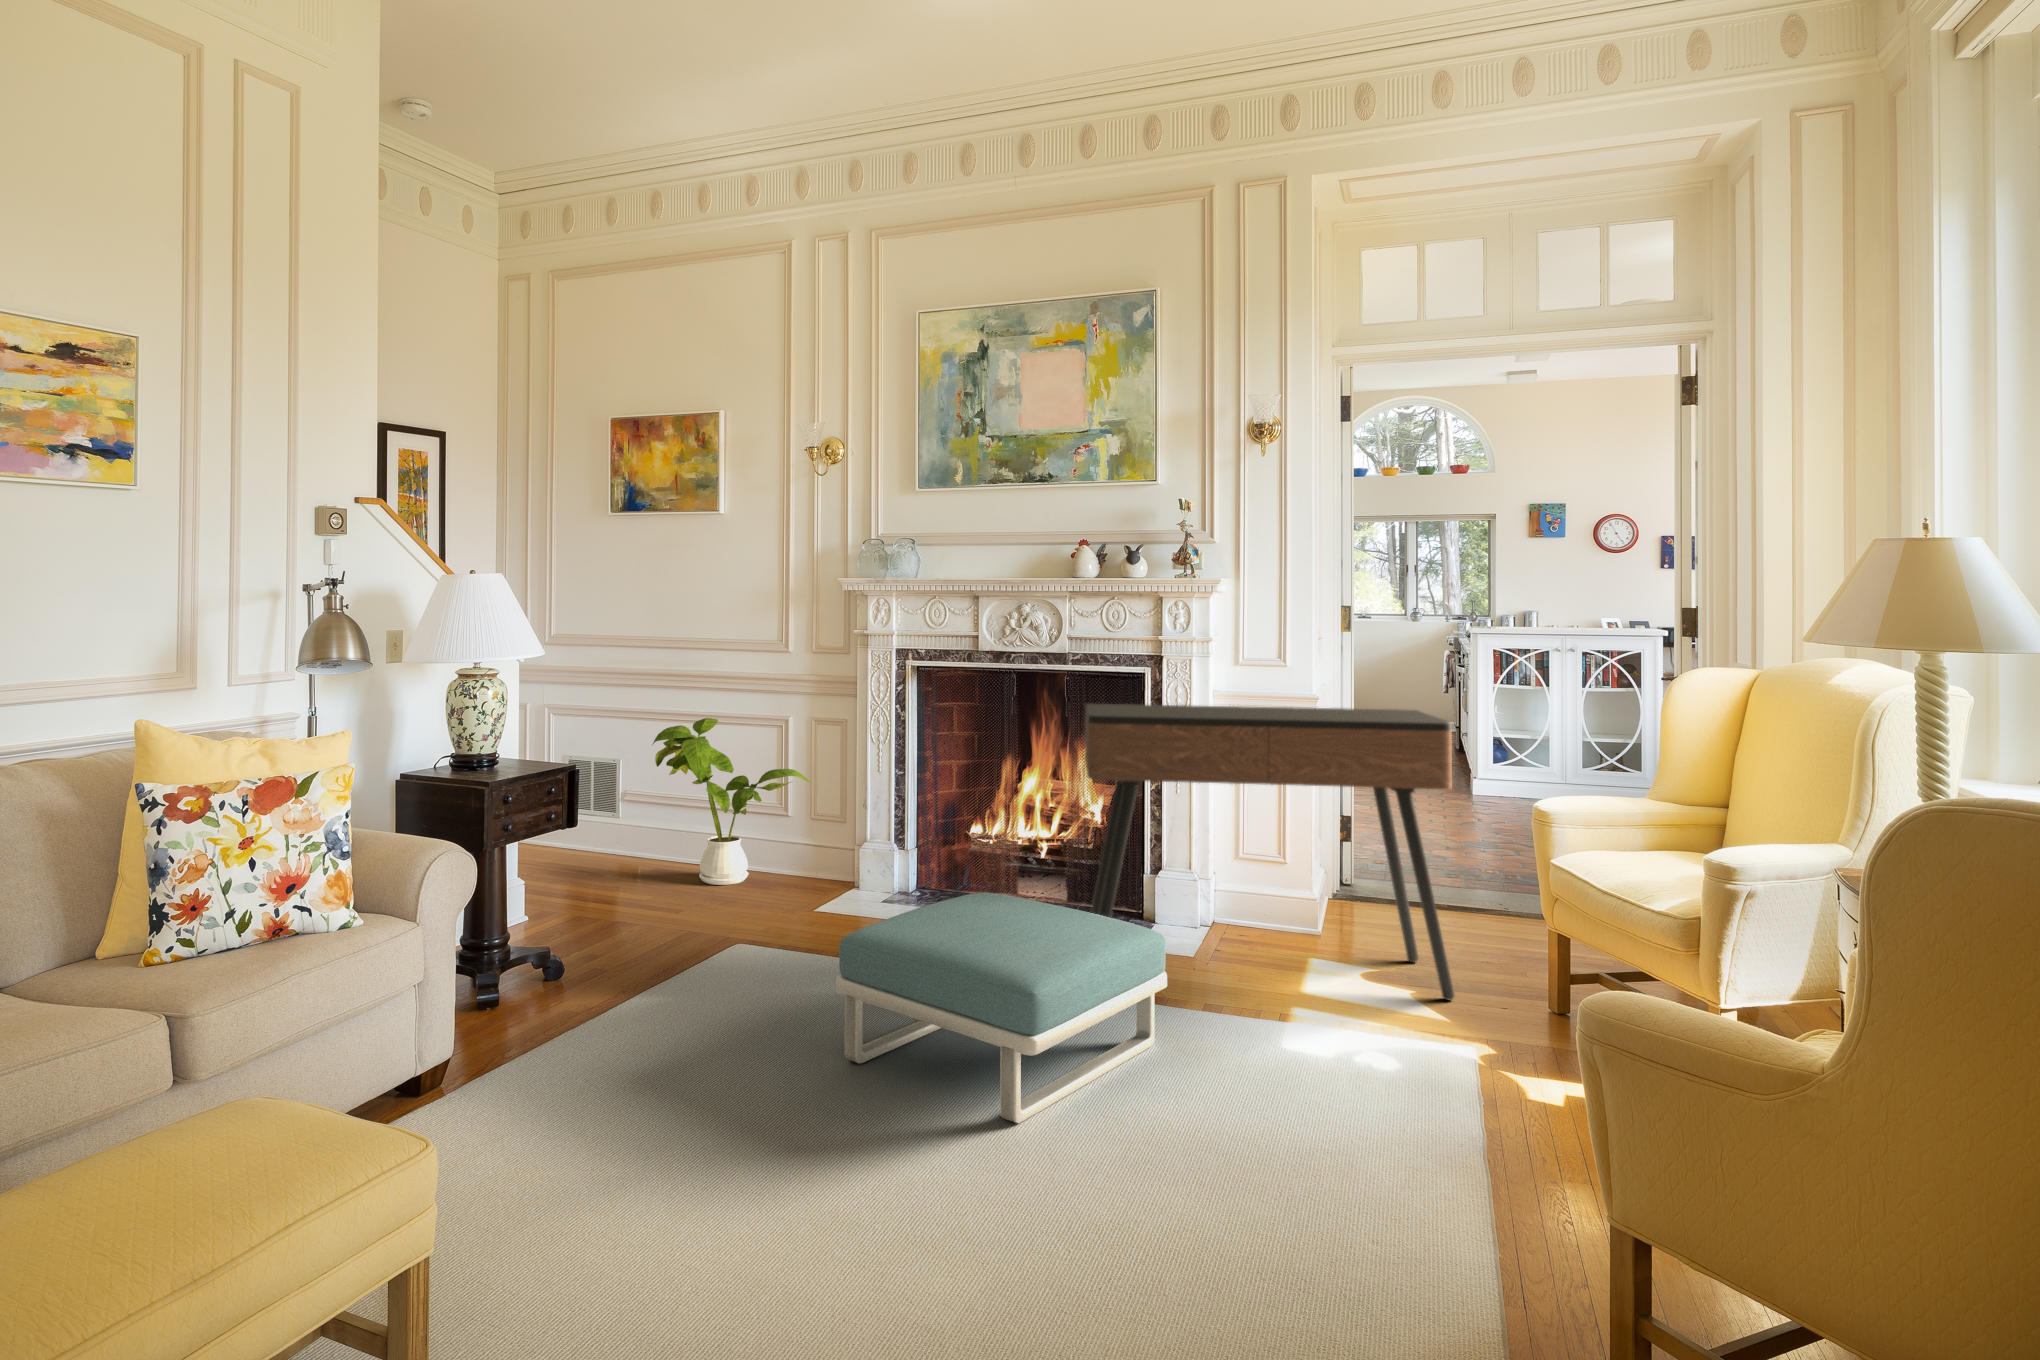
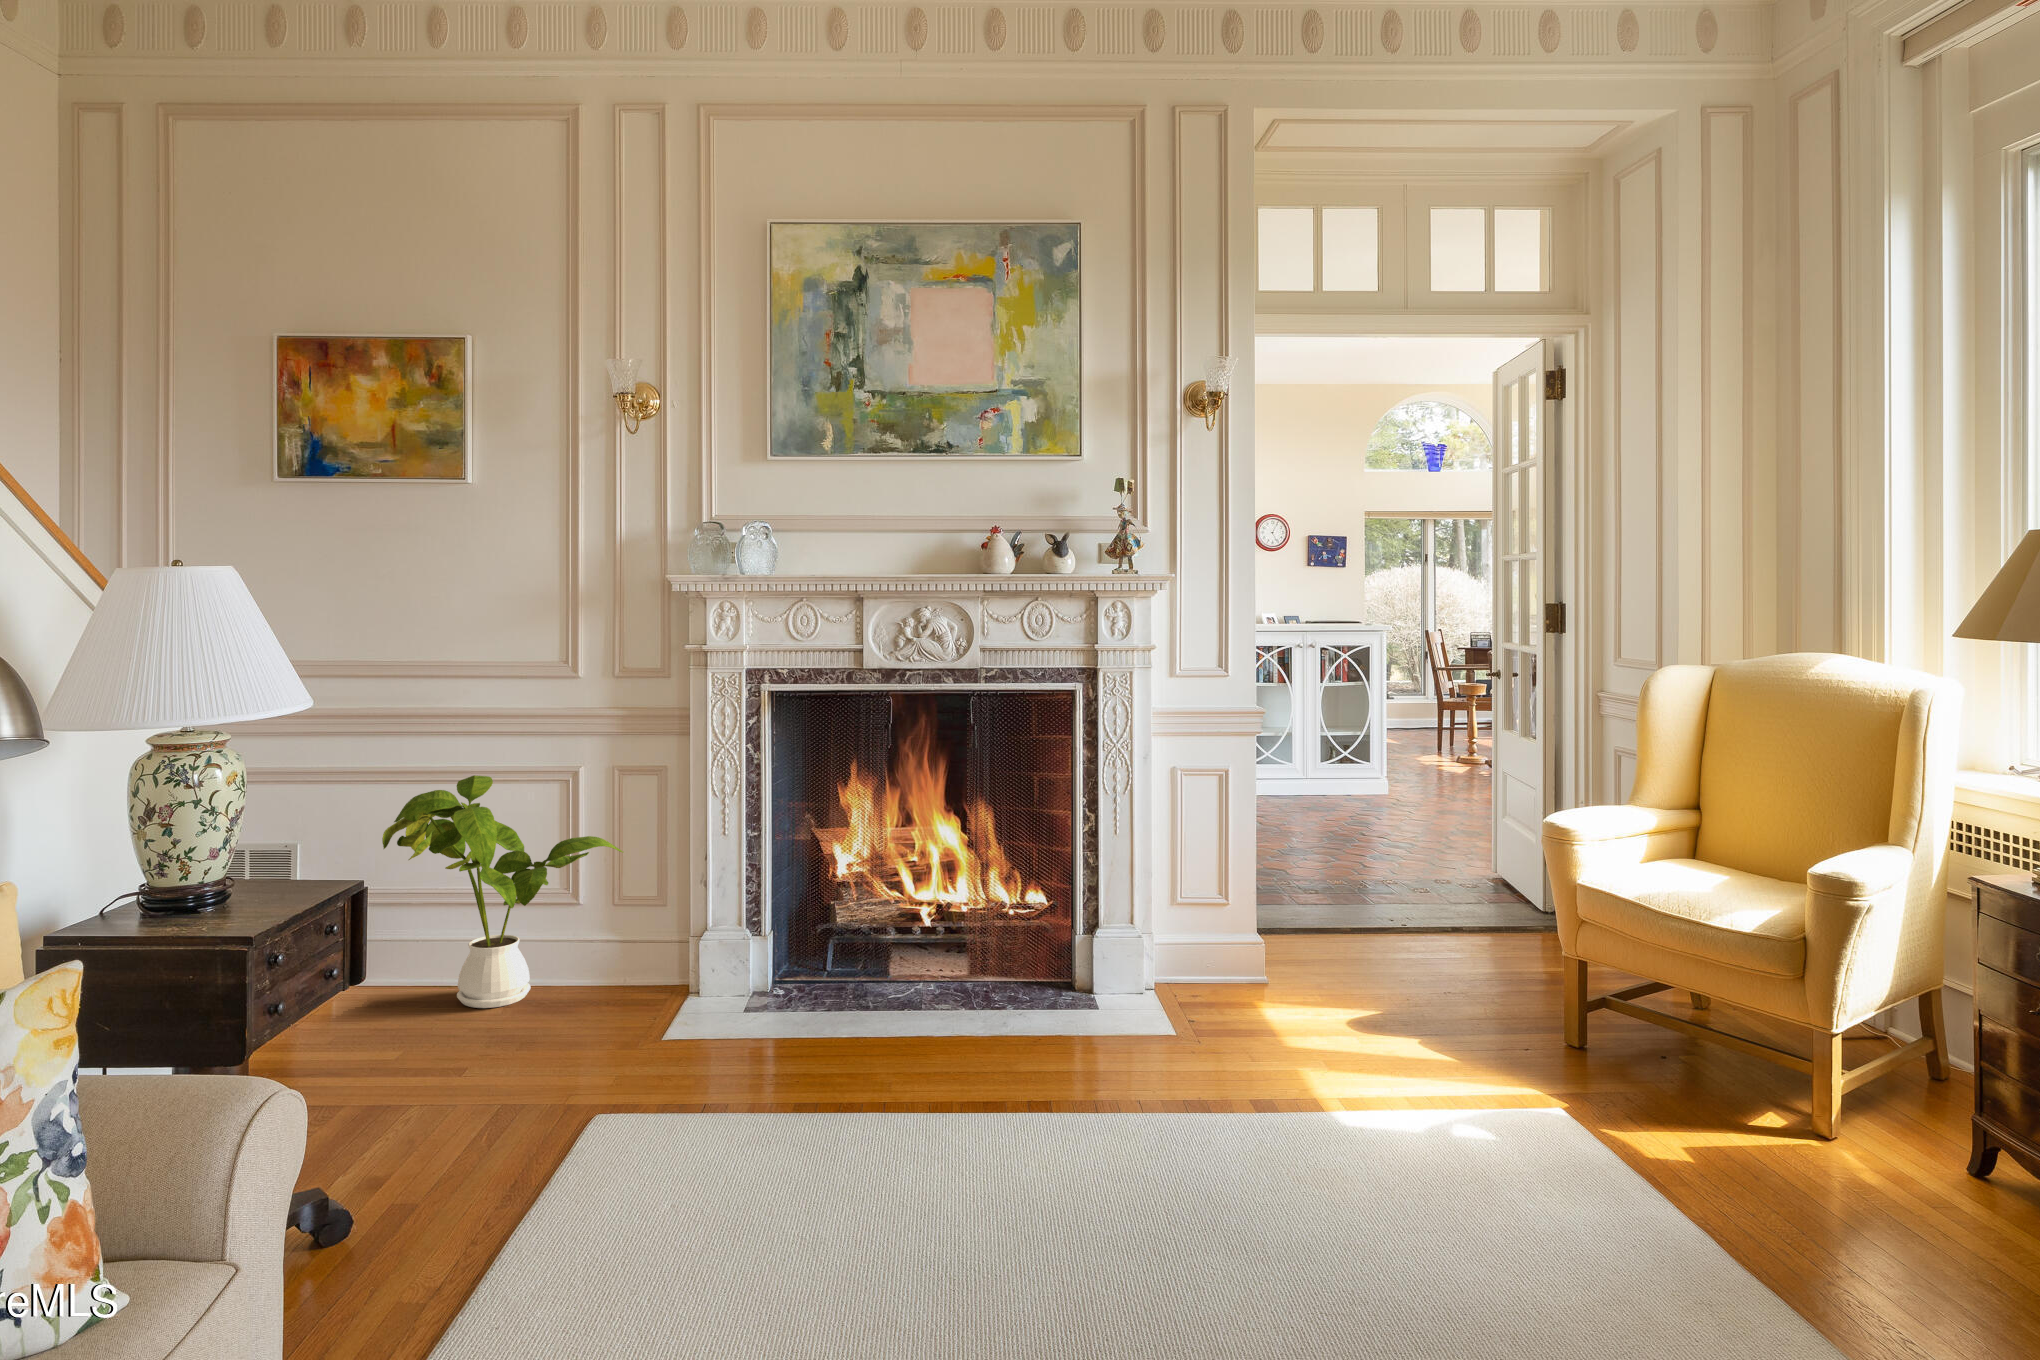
console table: present [1085,704,1455,1000] -> none [1038,721,1455,1080]
footstool: present [836,892,1167,1123] -> none [856,991,1237,1299]

